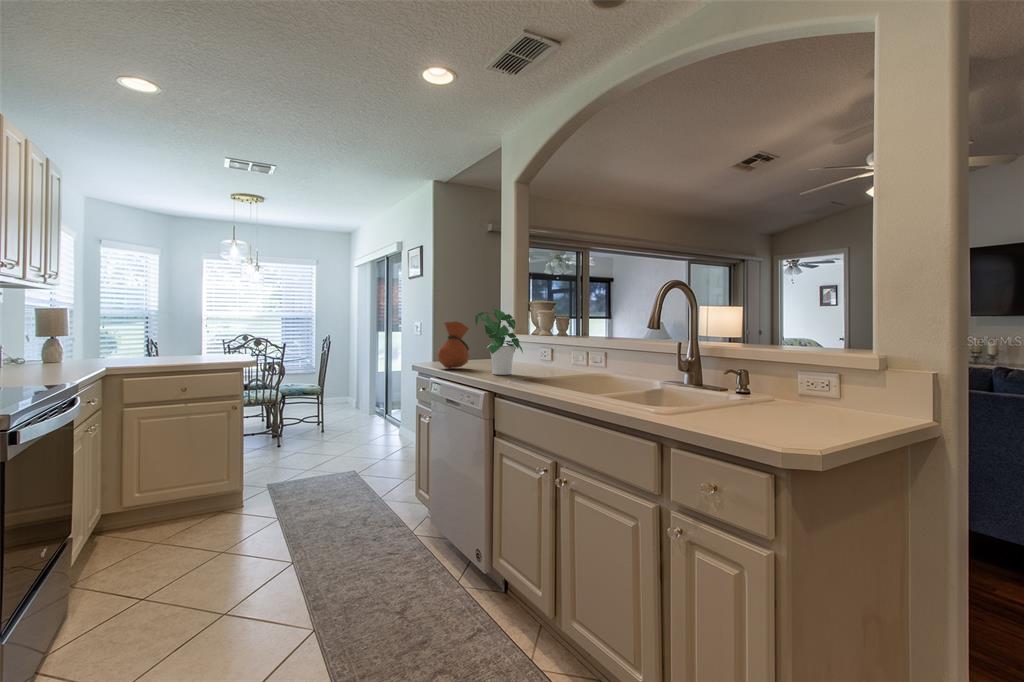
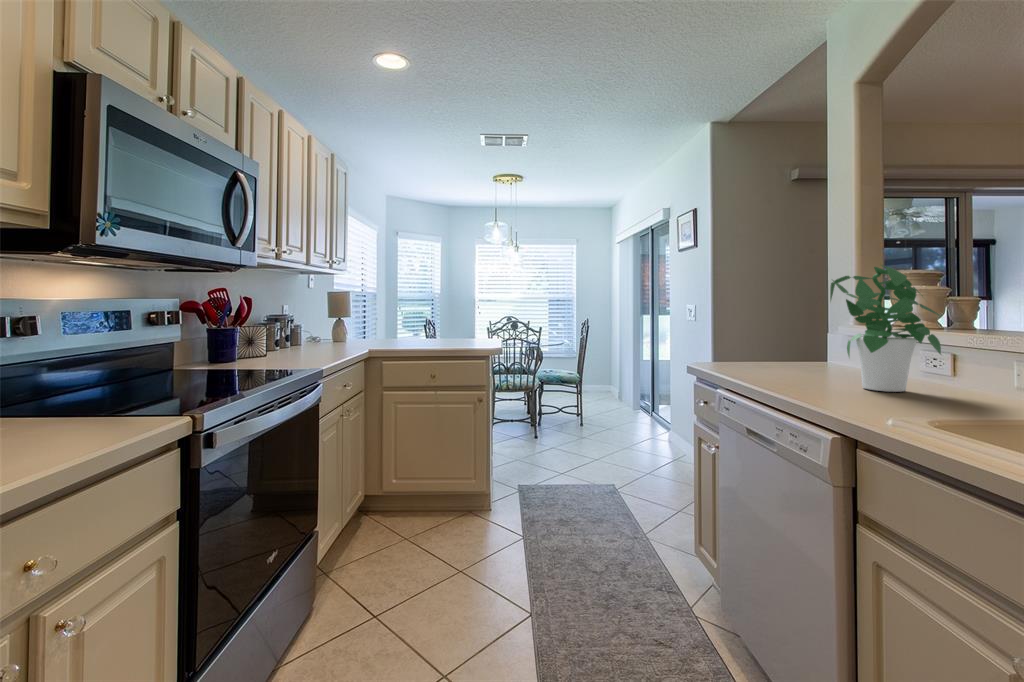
vase: present [438,322,469,368] -> none [742,296,800,370]

